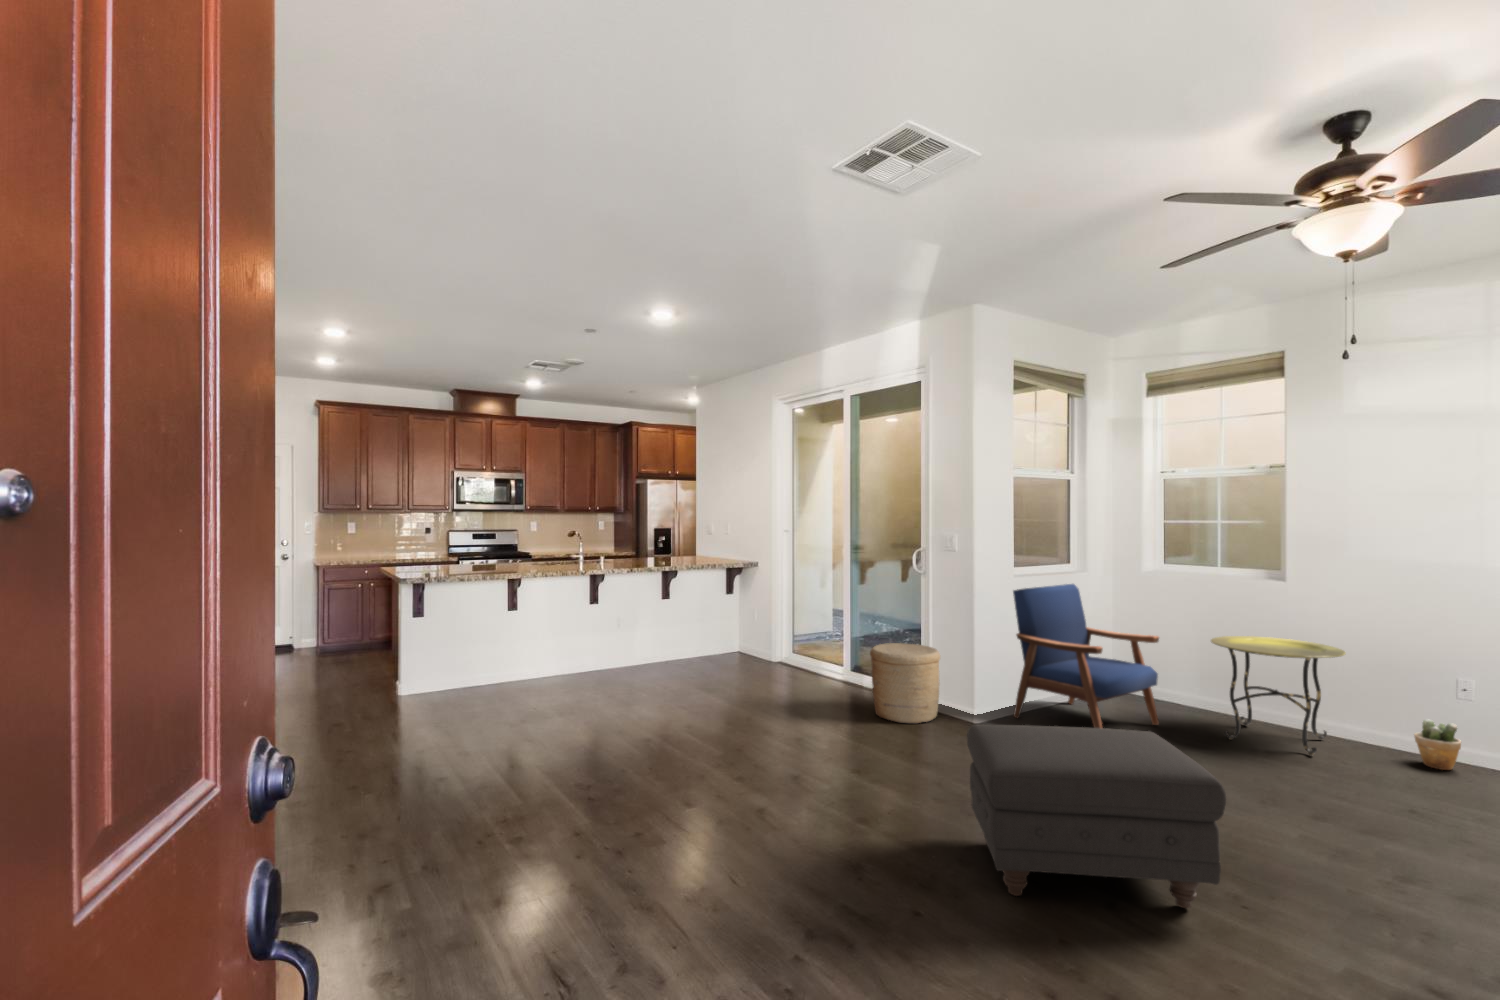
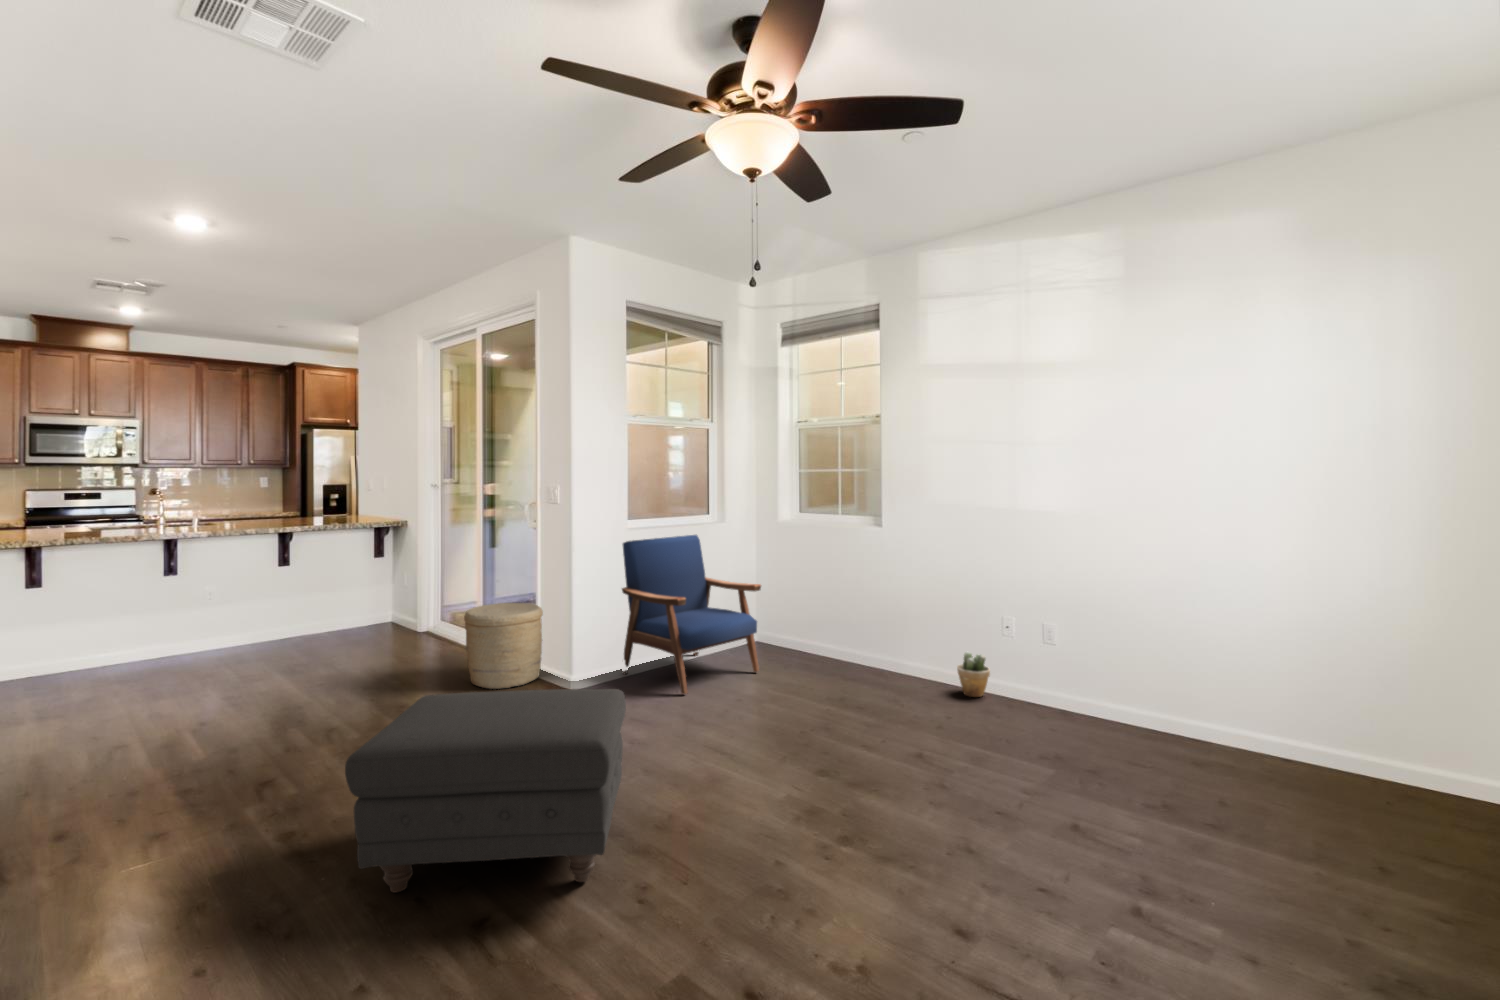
side table: present [1211,636,1346,755] -> none [804,581,909,692]

